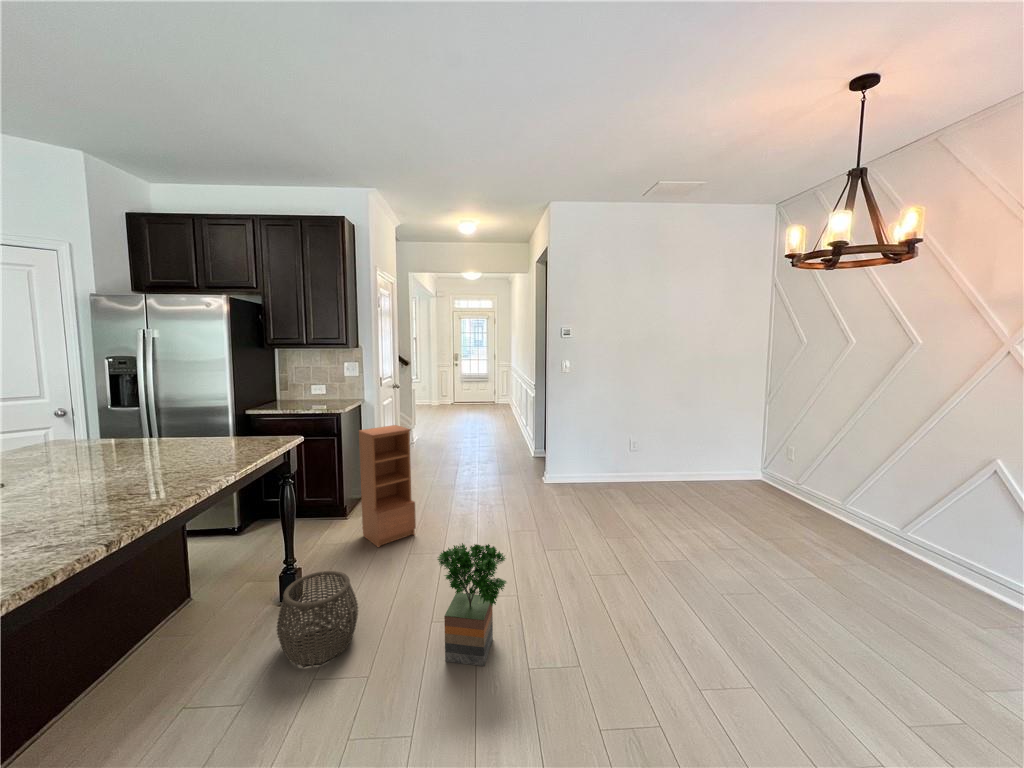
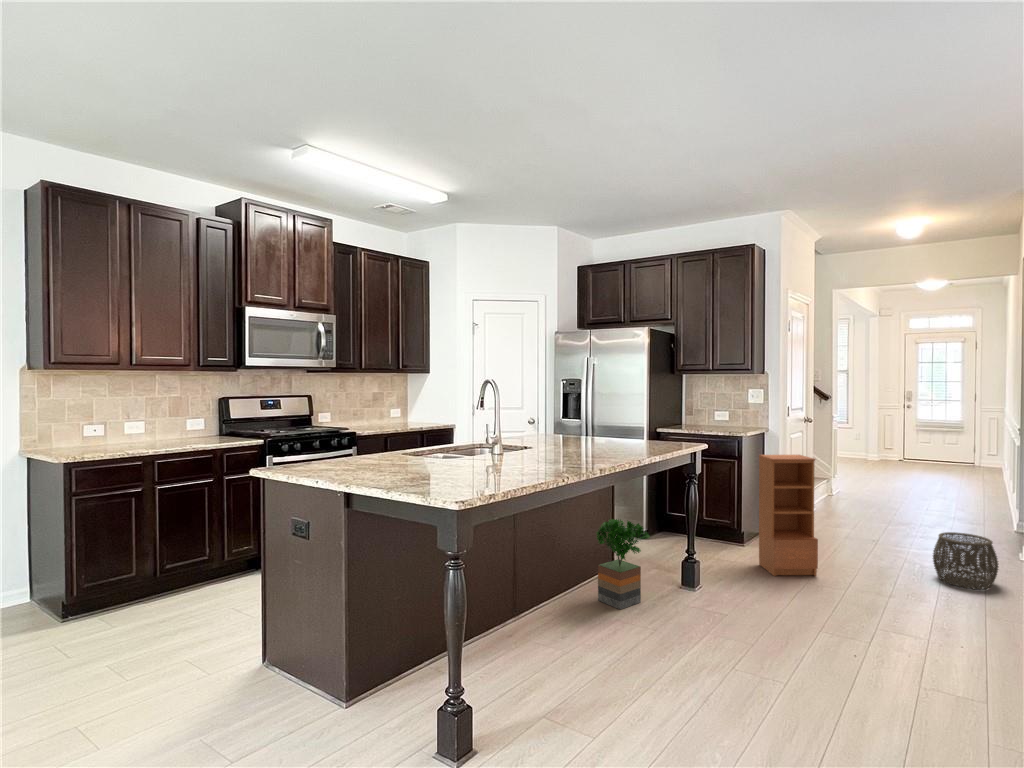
potted tree: present [437,543,506,666] -> present [597,519,650,609]
woven basket: present [277,571,358,666] -> present [933,532,998,589]

